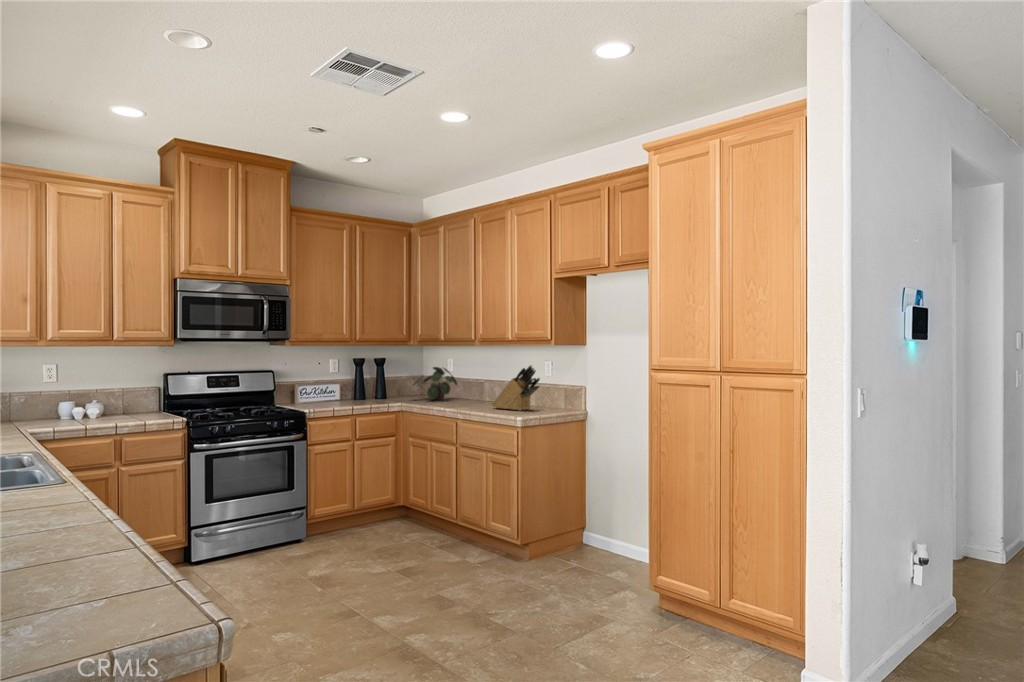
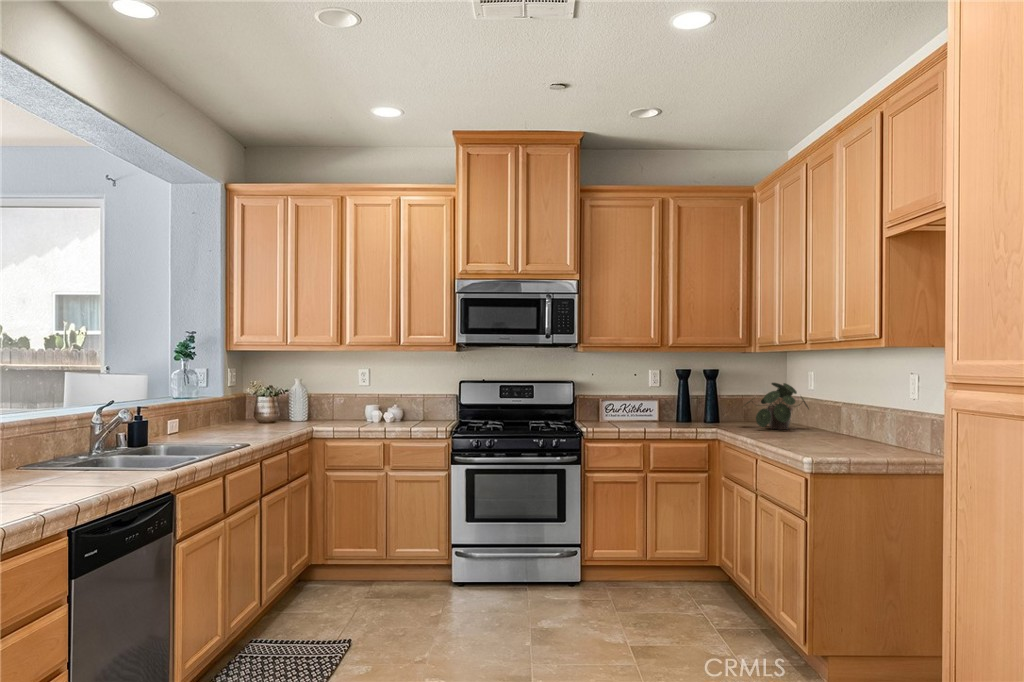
knife block: present [492,365,540,411] -> none [819,381,892,455]

